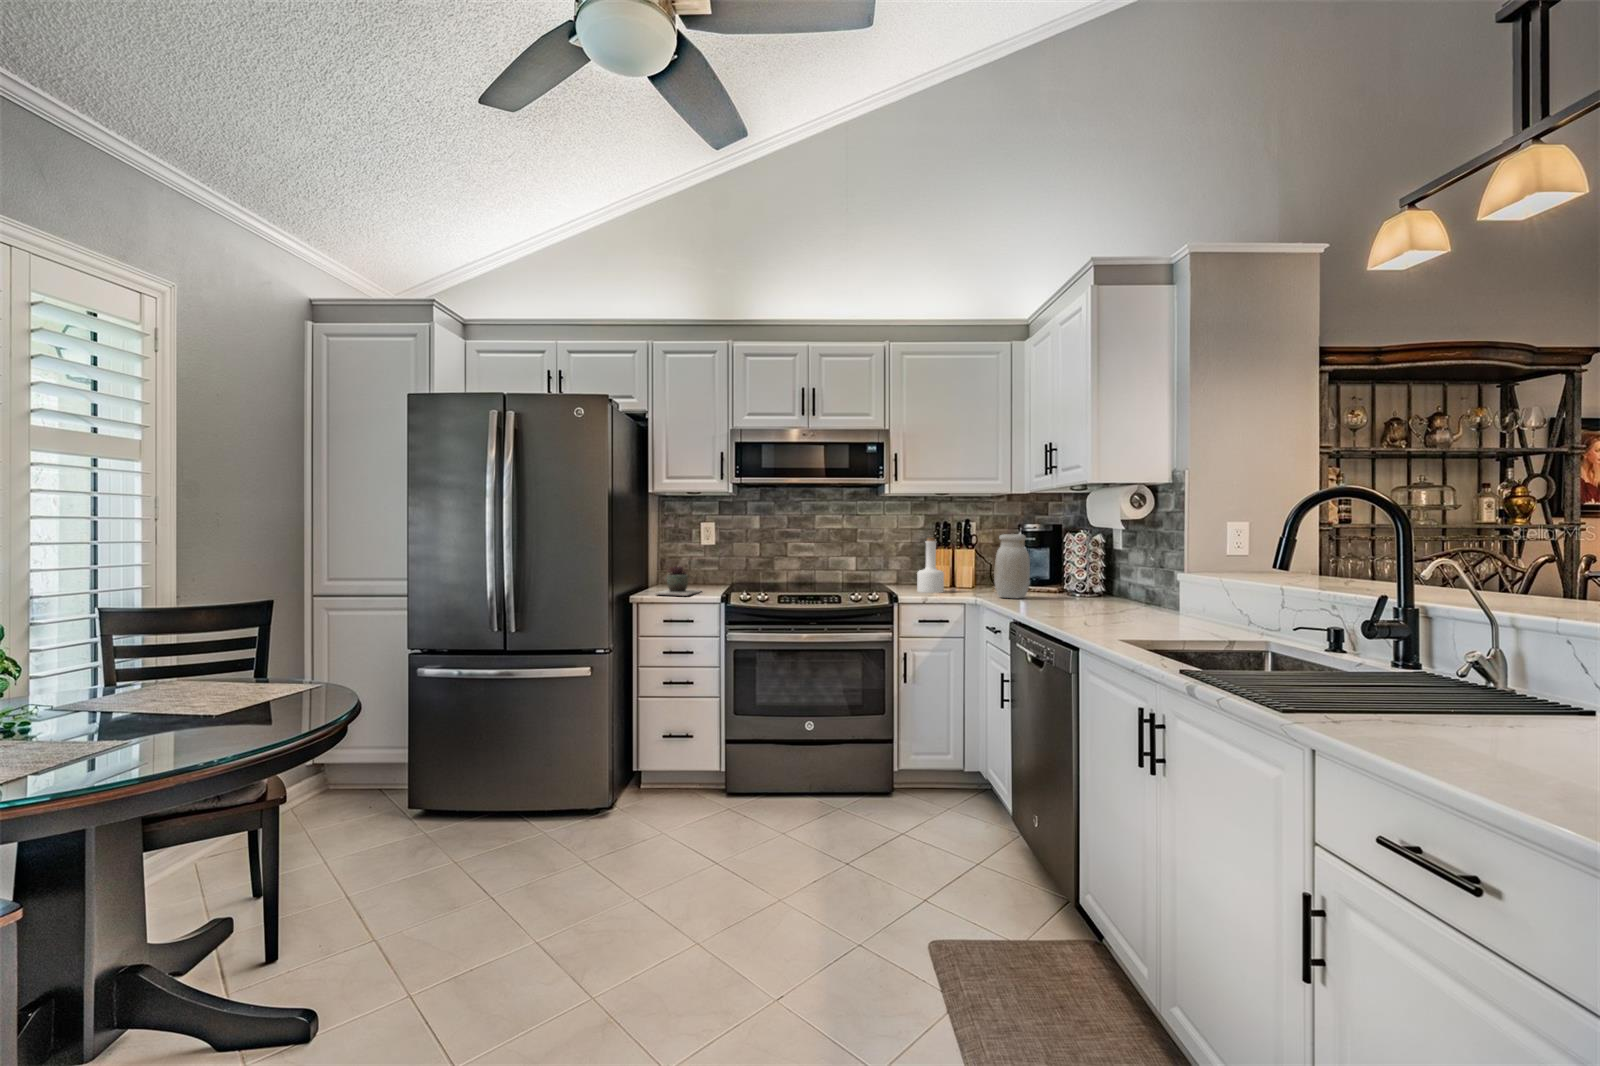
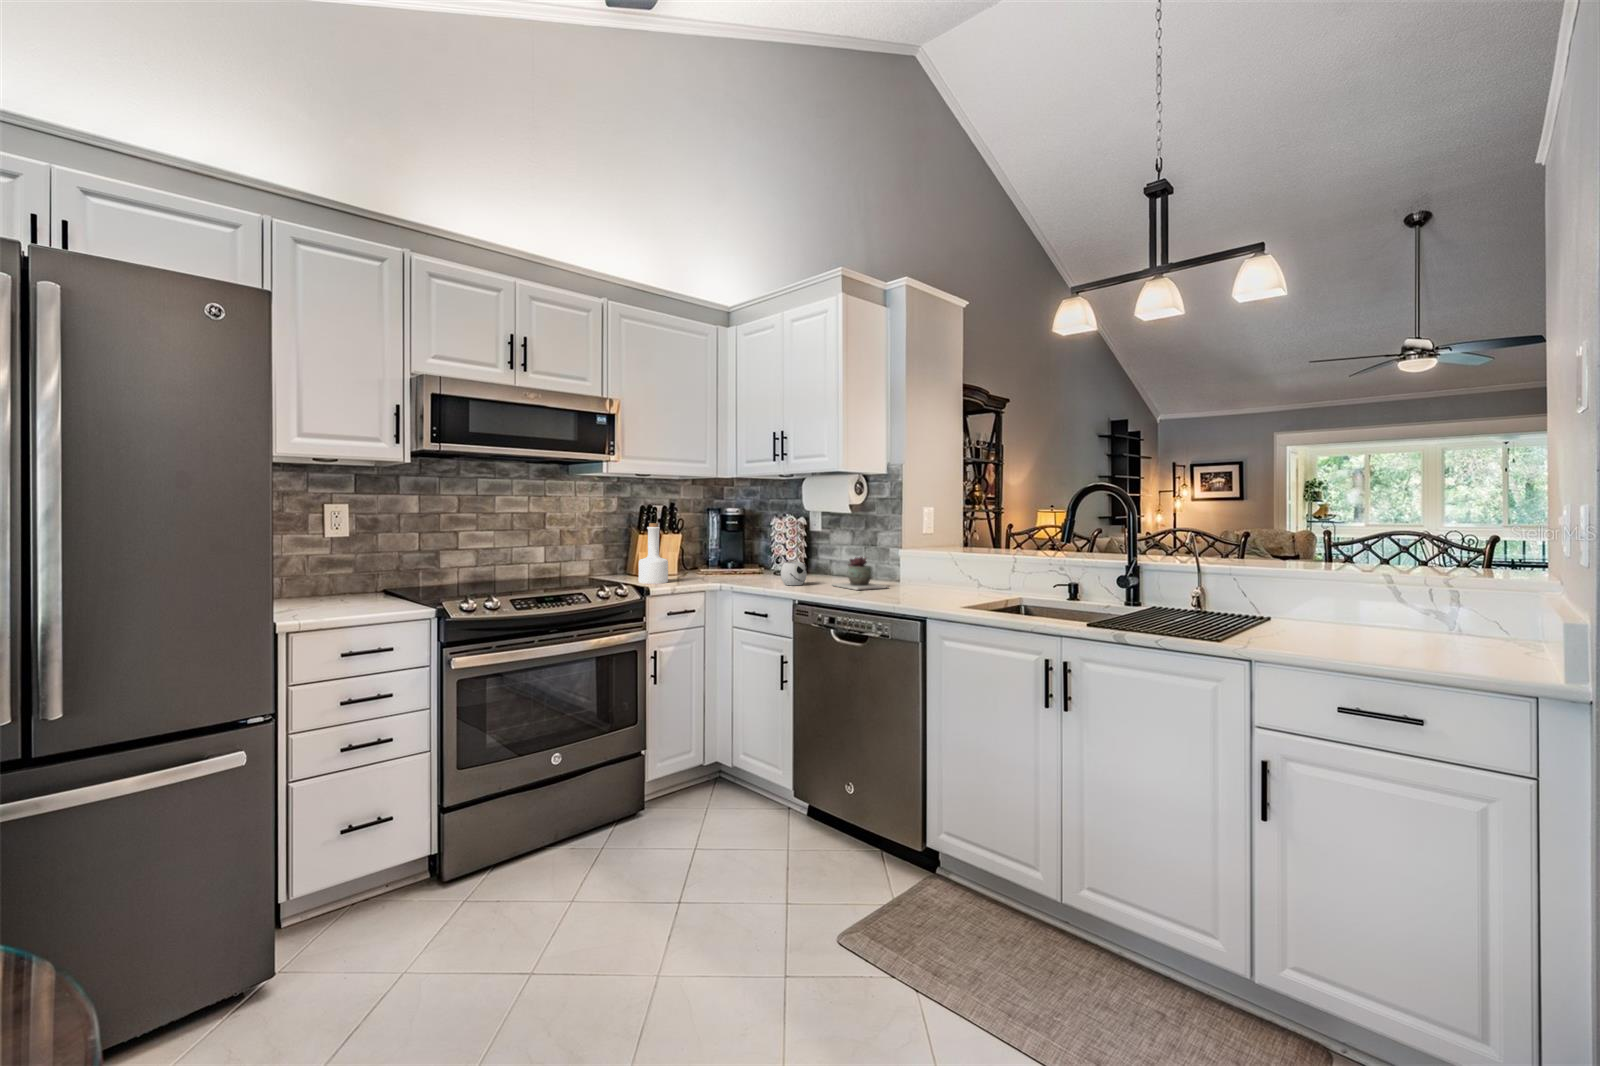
jar: present [994,534,1030,598] -> none [729,519,763,583]
succulent plant: present [655,566,701,596] -> present [831,557,888,590]
mug: none [1036,580,1073,604] -> present [781,562,807,585]

